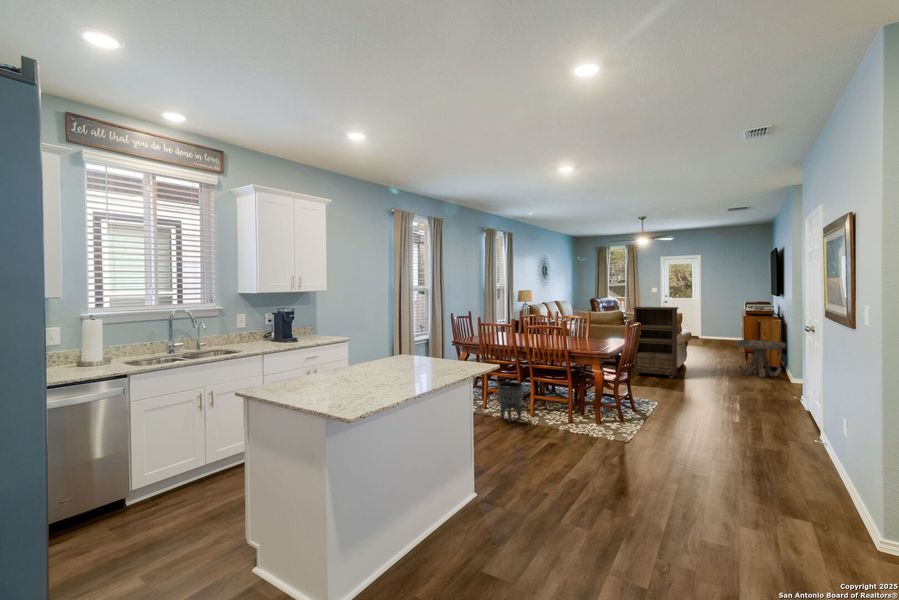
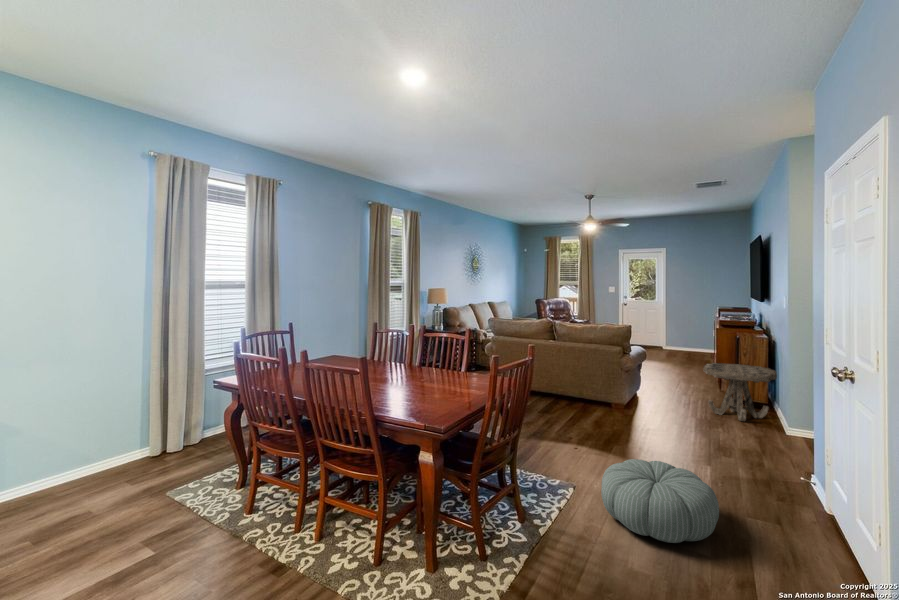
bookshelf: present [633,307,678,379] -> none [558,315,624,423]
planter: present [498,382,523,423] -> none [244,467,297,559]
pouf: none [677,384,745,418] -> present [601,459,719,543]

